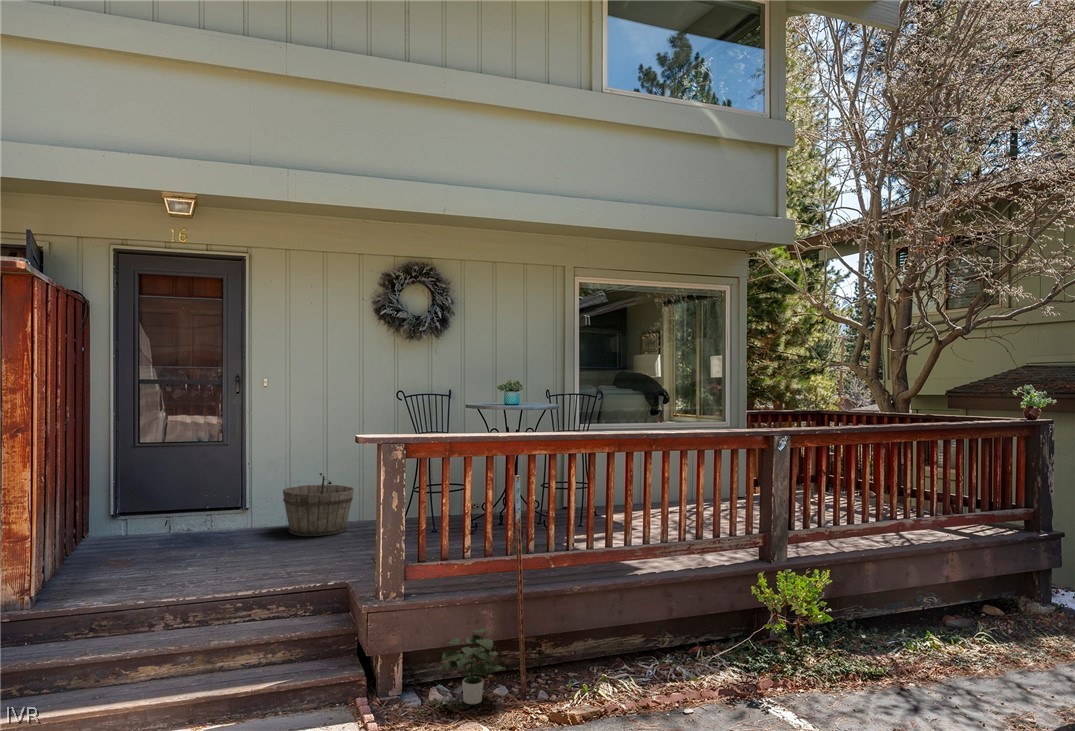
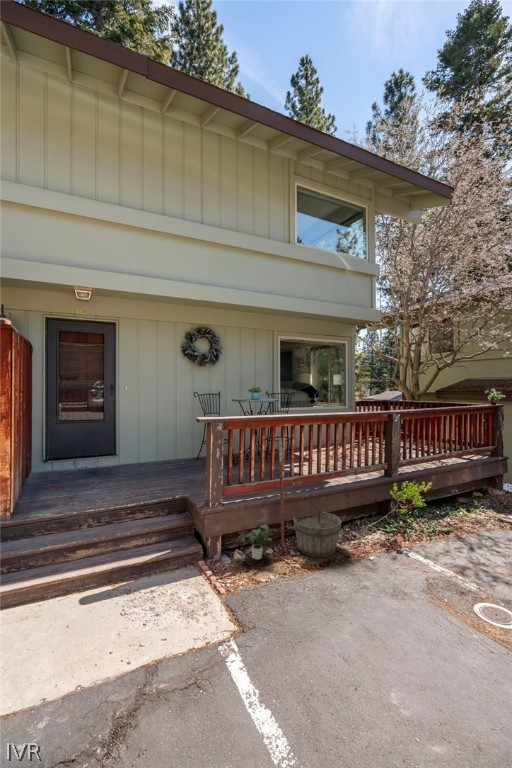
wooden bucket: present [283,473,354,536] -> present [294,507,341,557]

